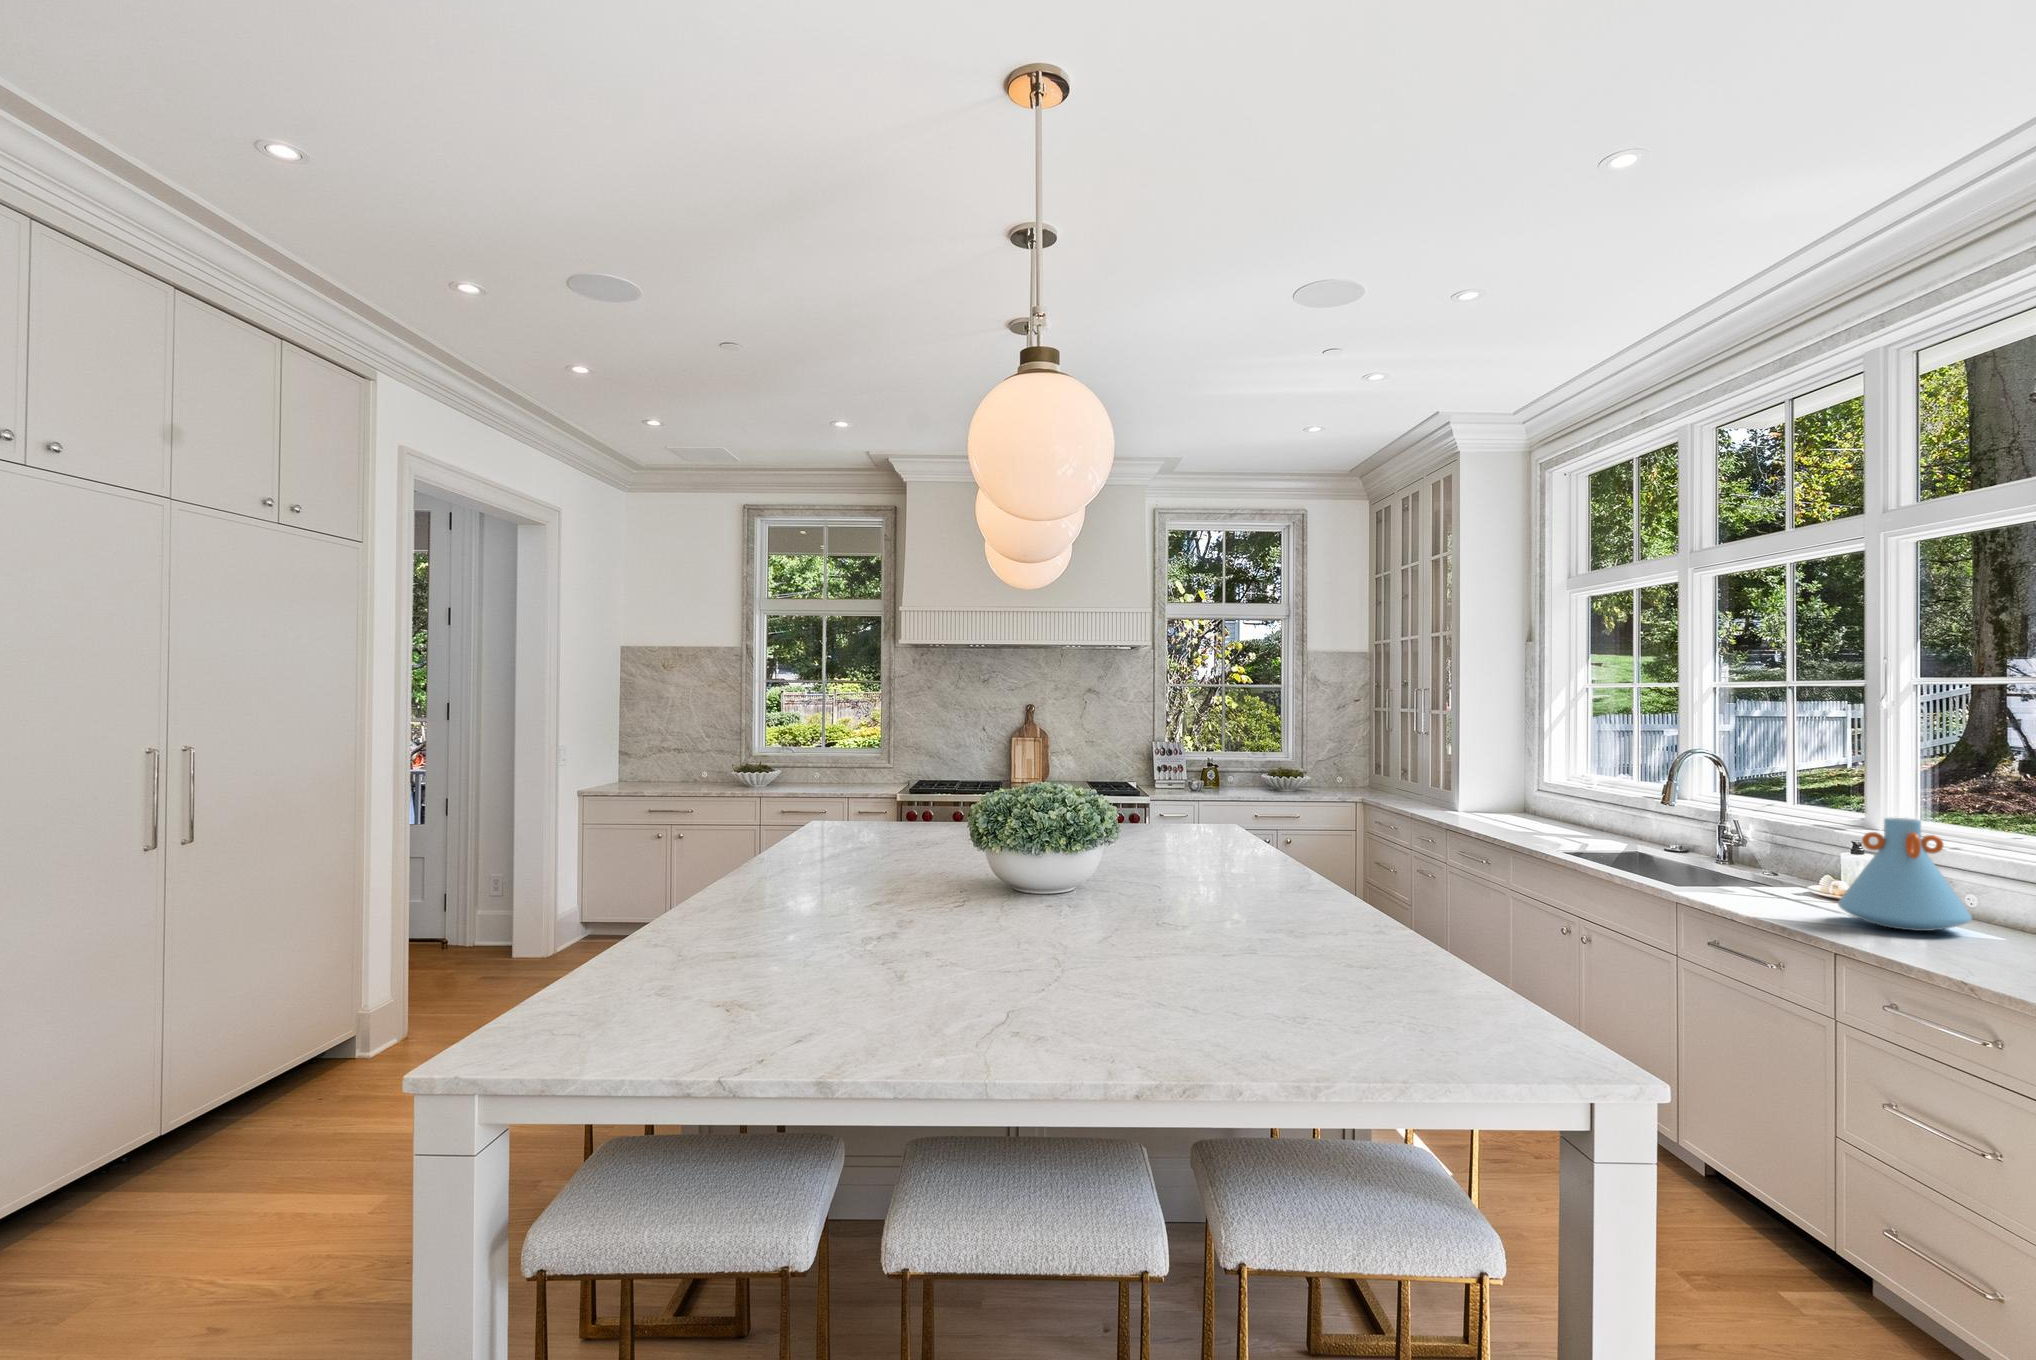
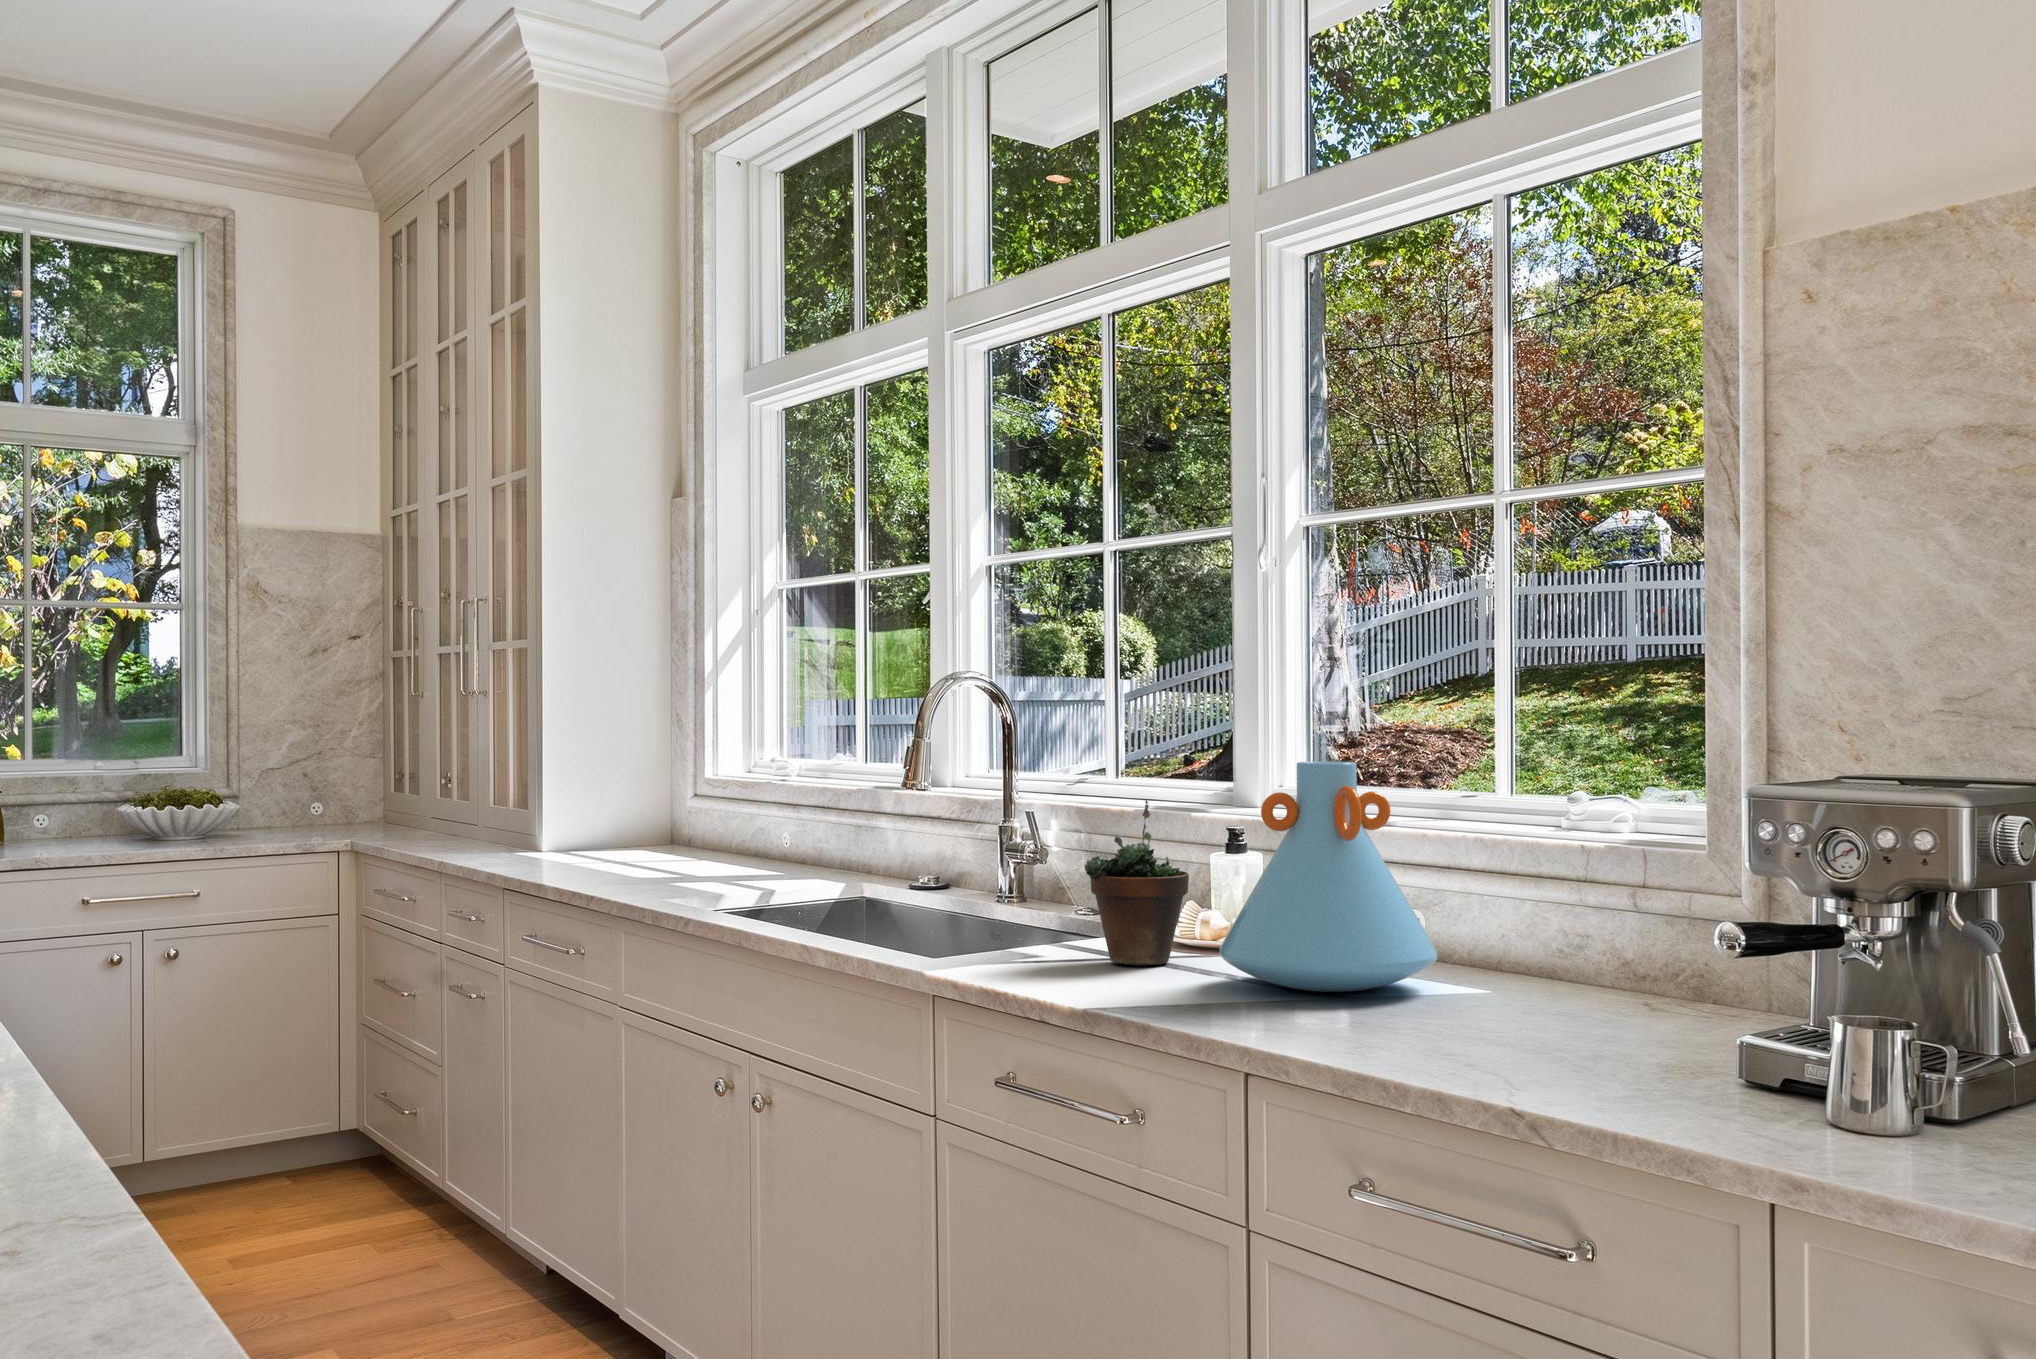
succulent plant: none [1763,826,1824,905] -> present [1084,800,1189,966]

